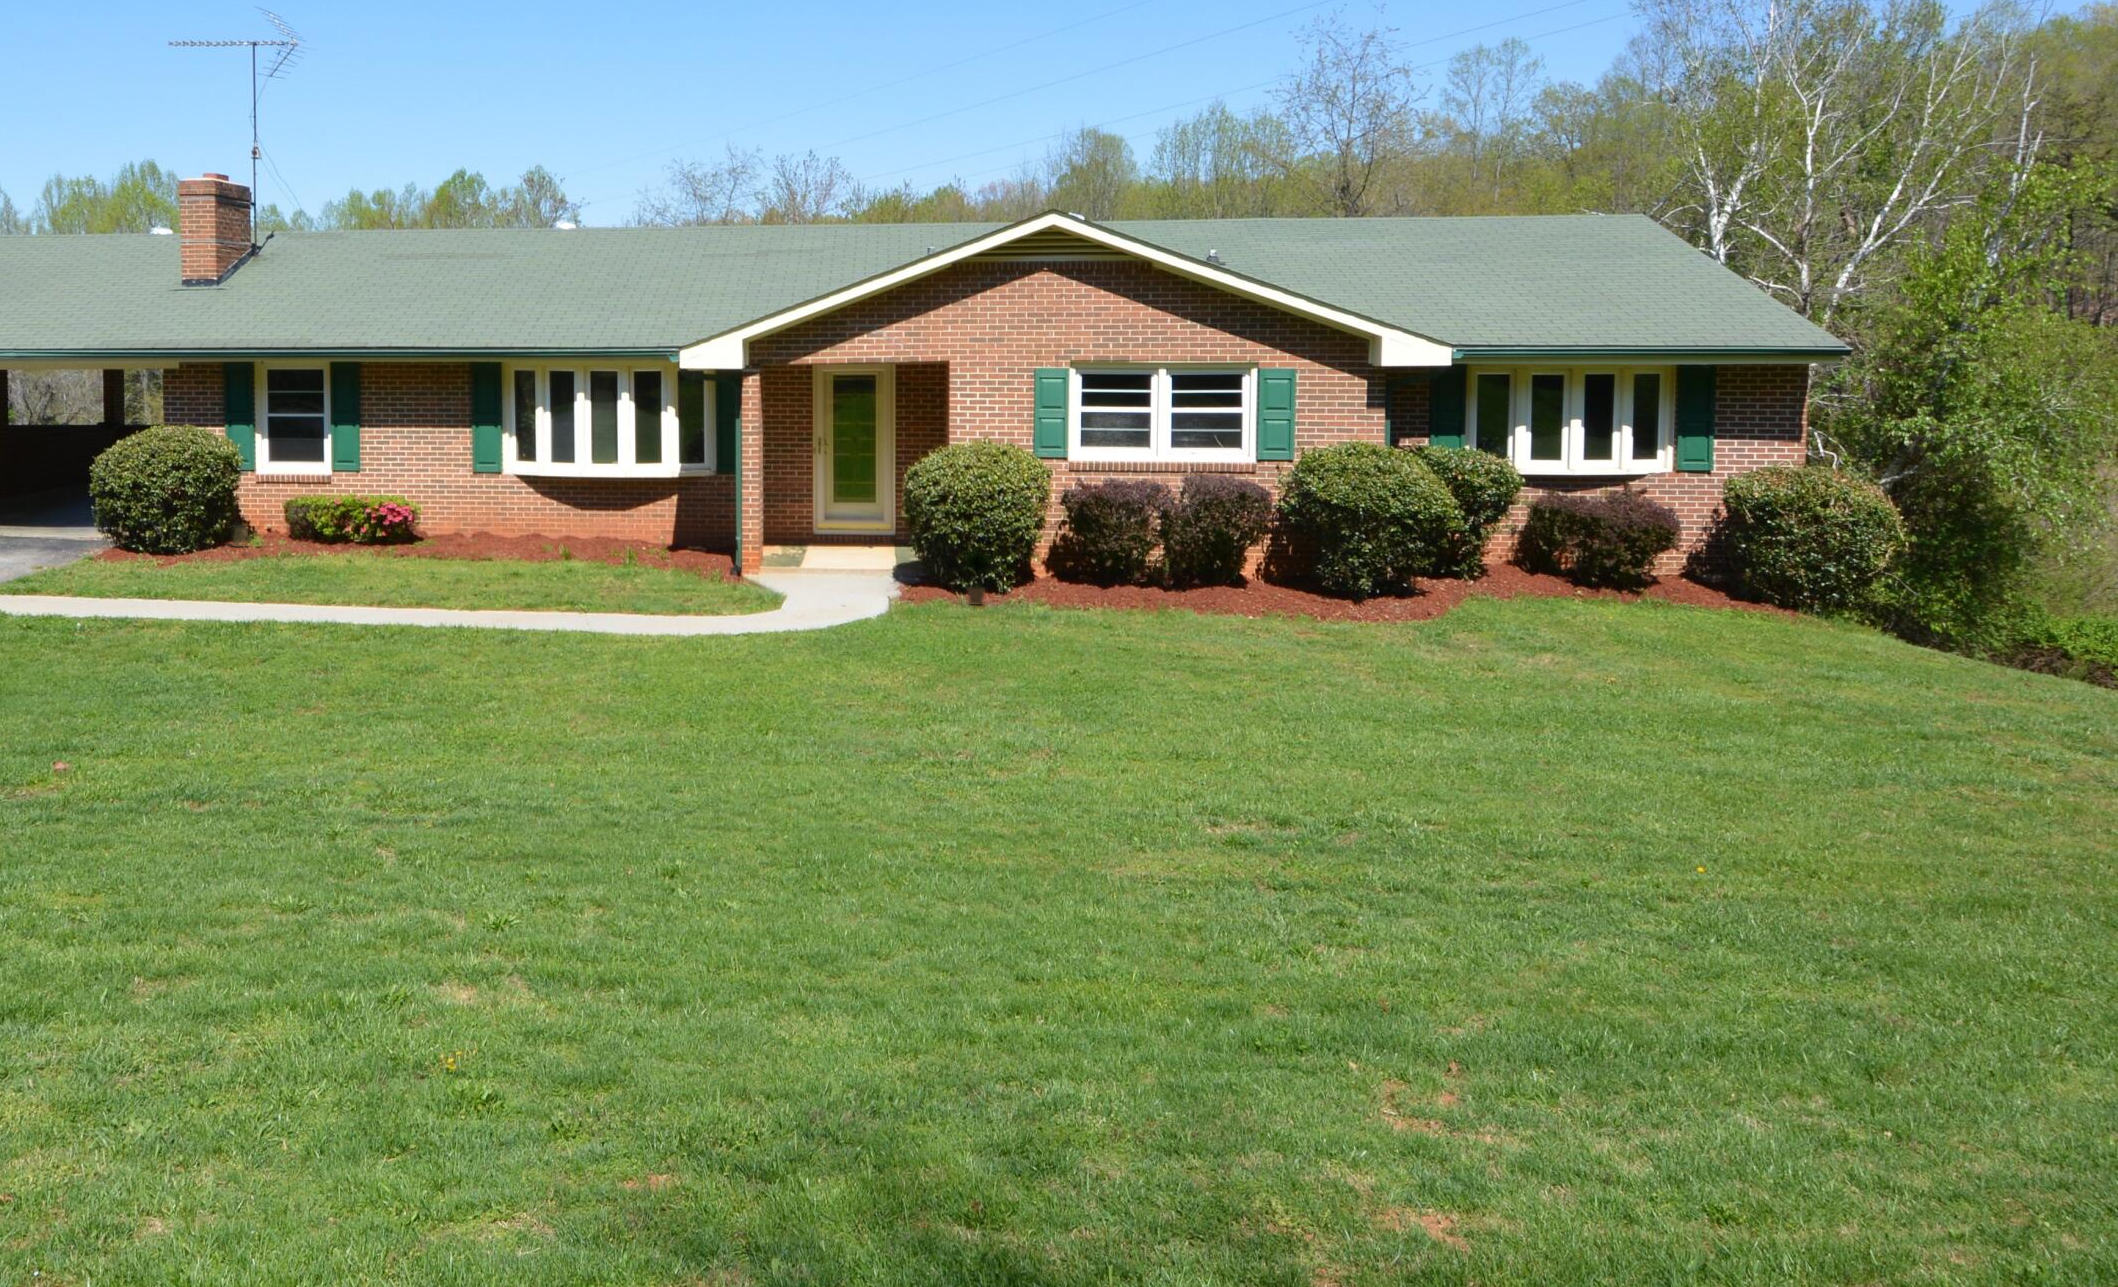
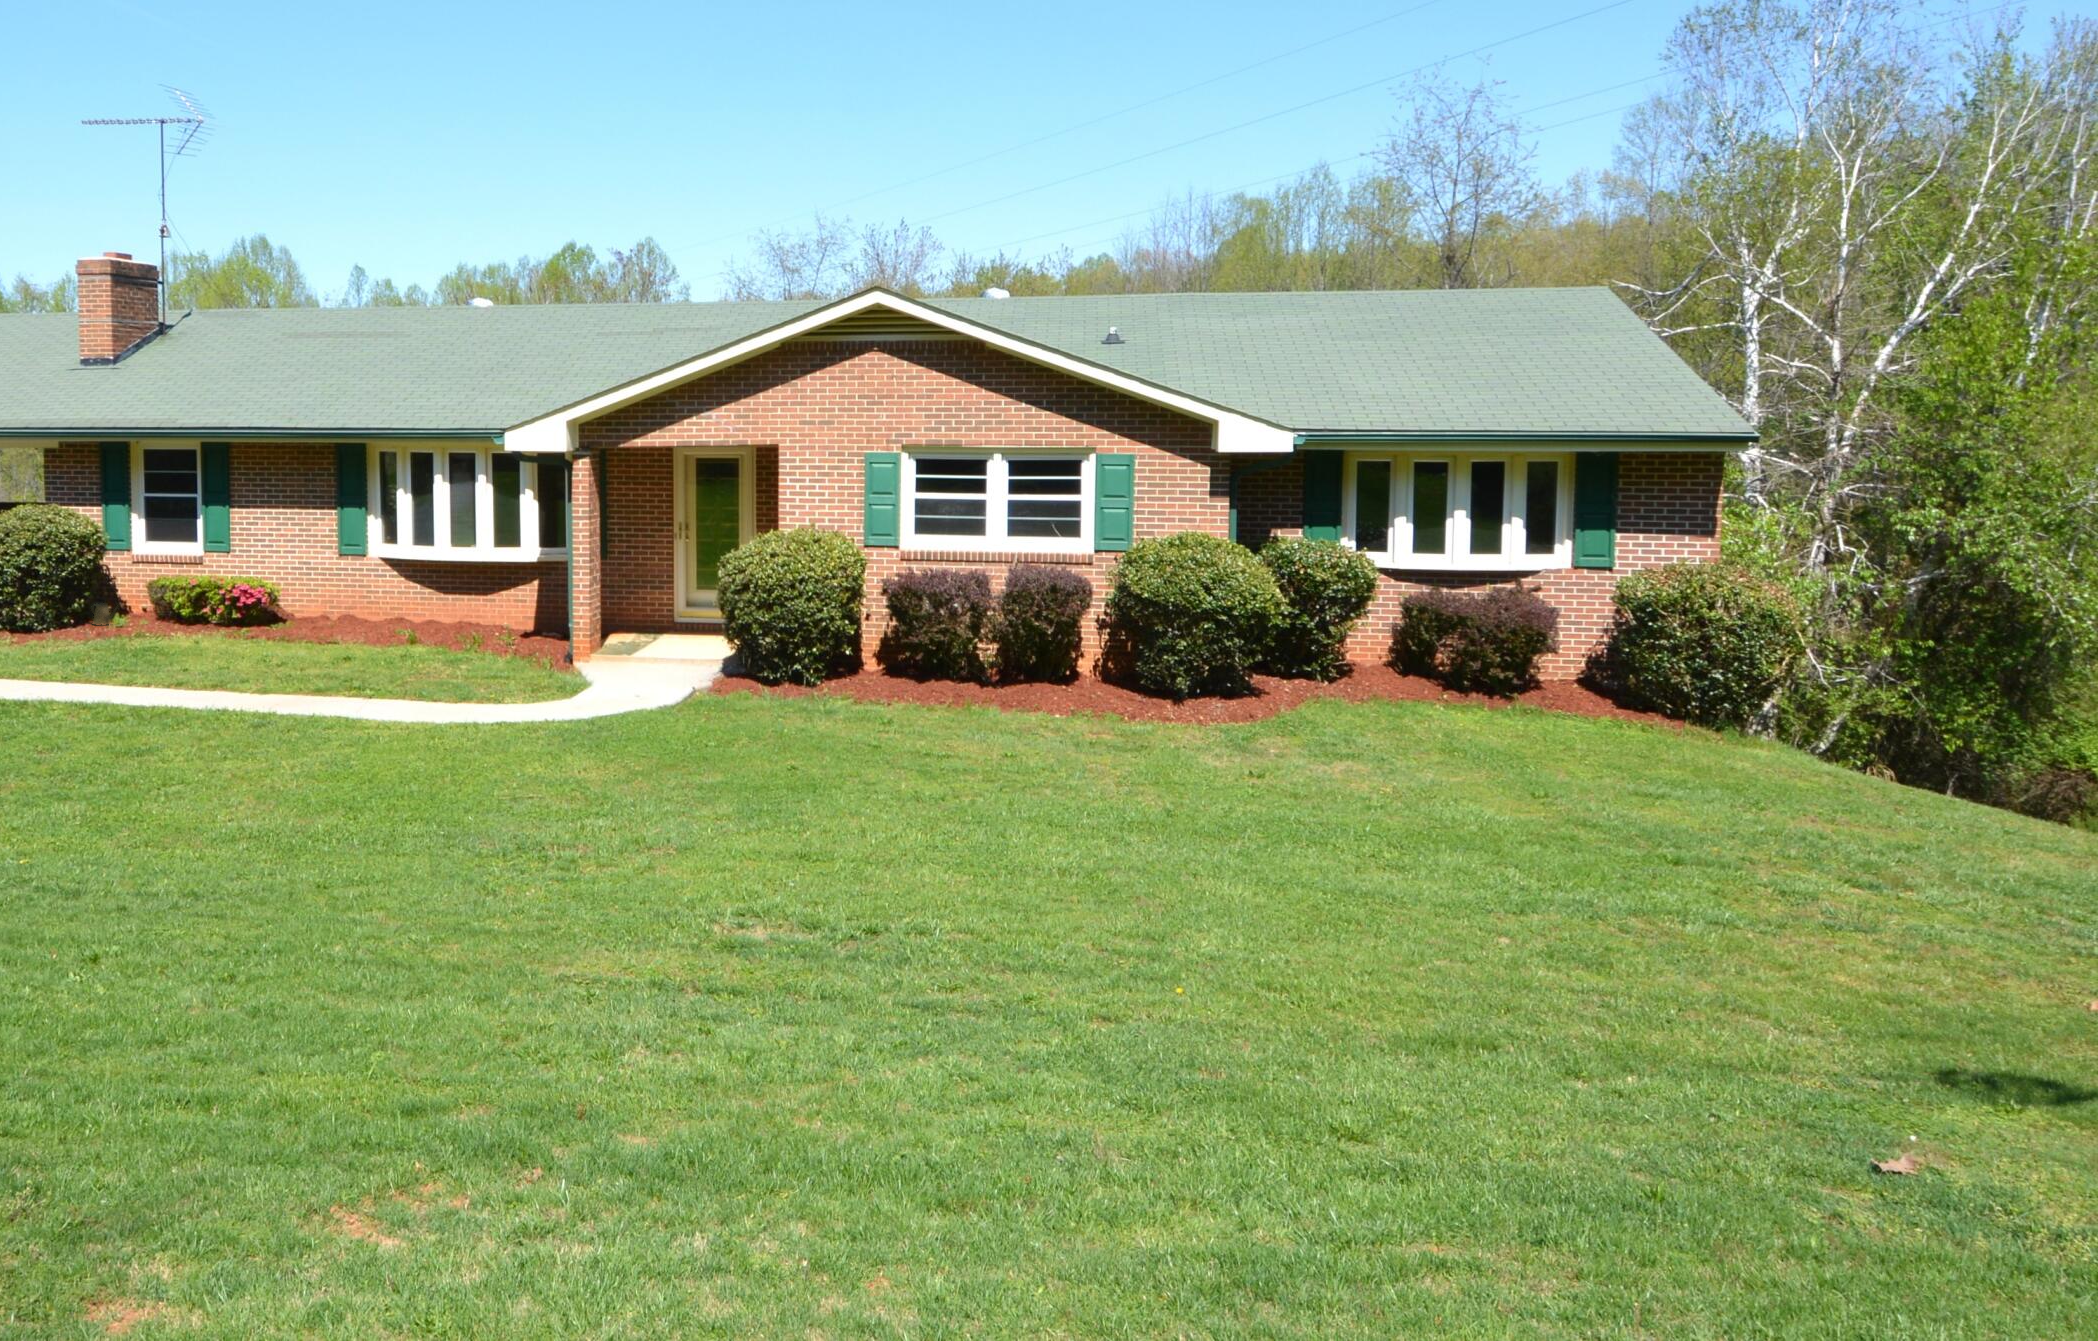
potted plant: present [962,548,996,605] -> none [760,636,803,697]

